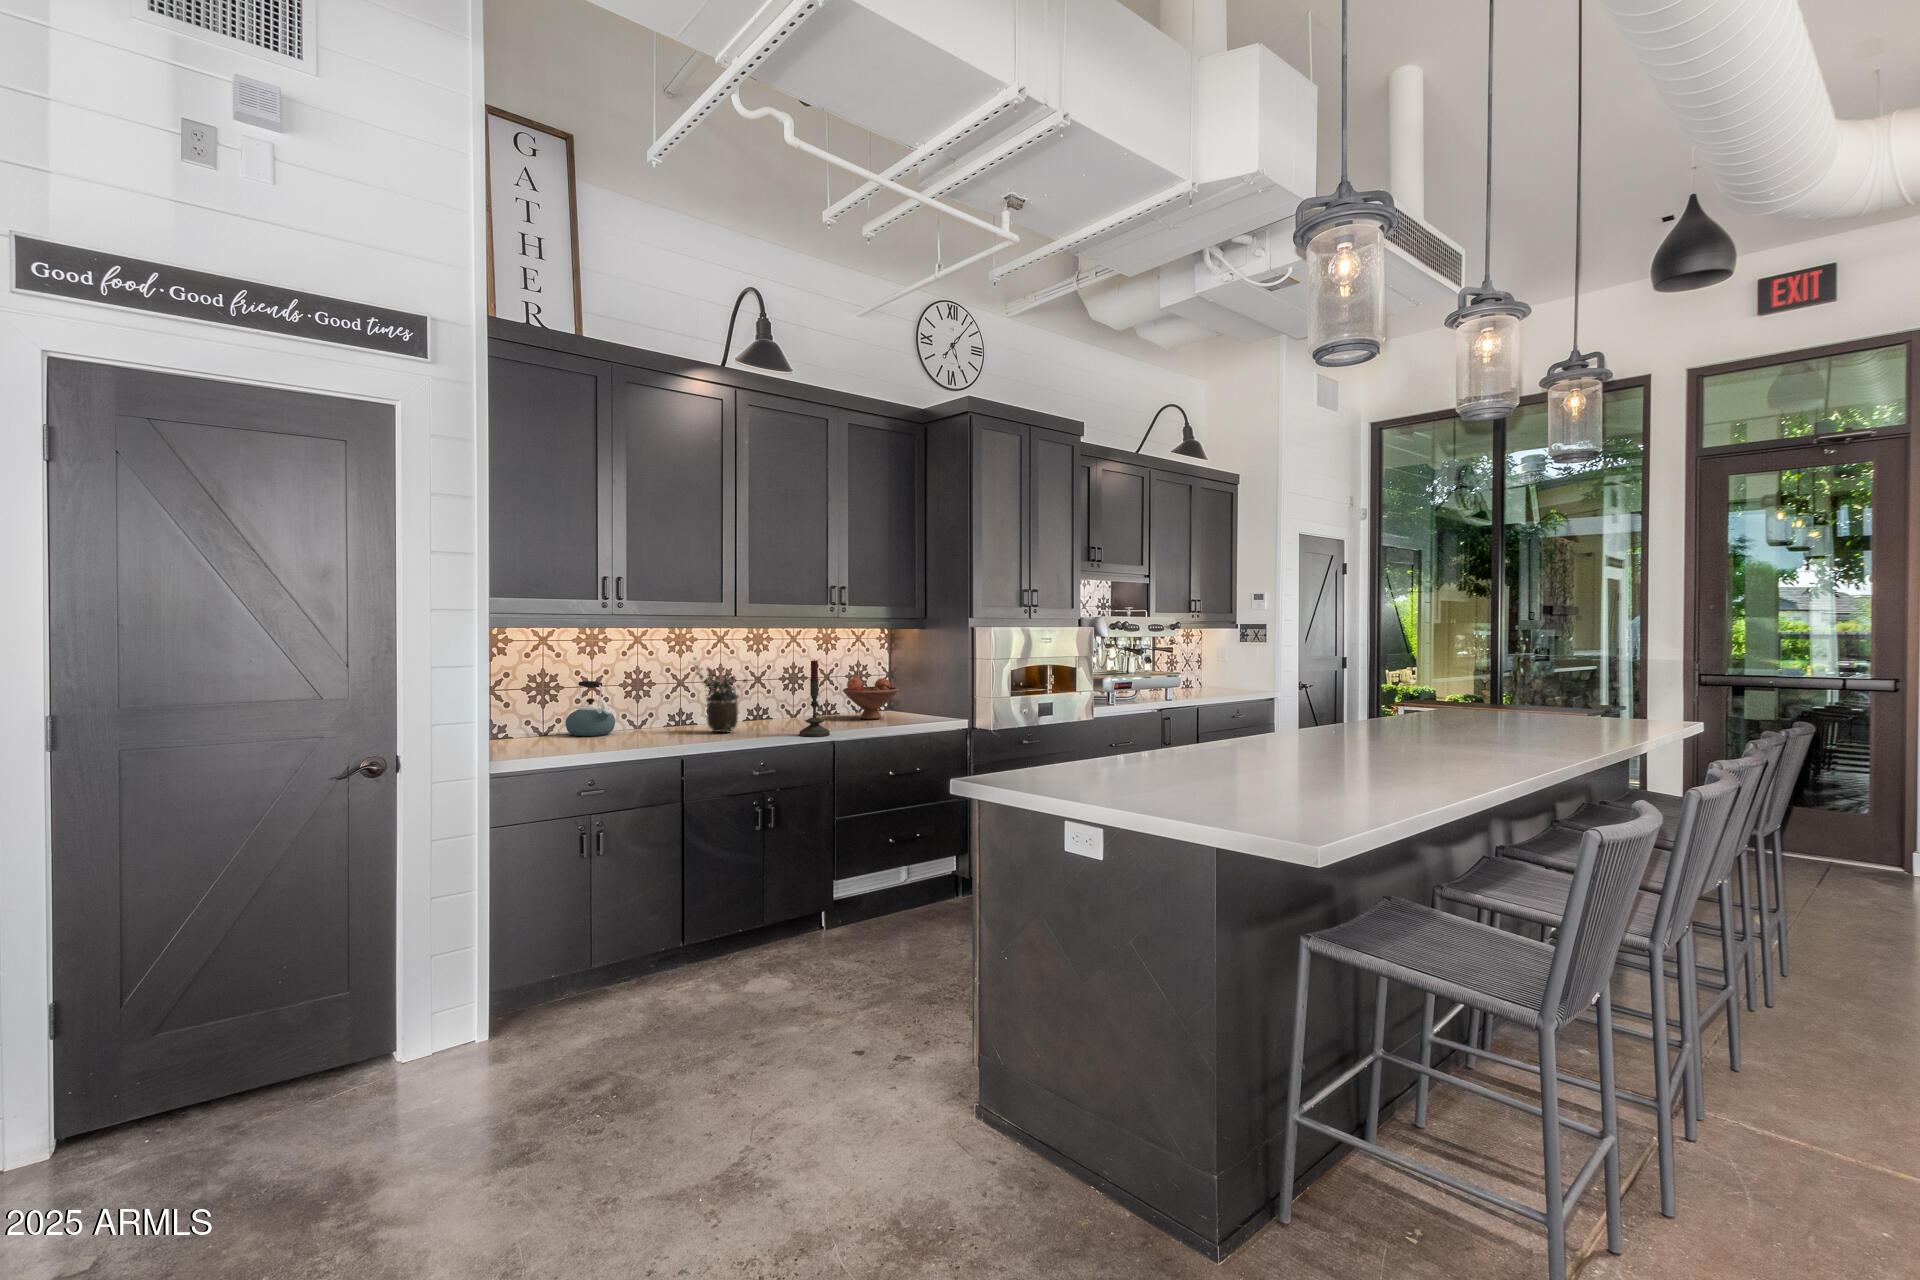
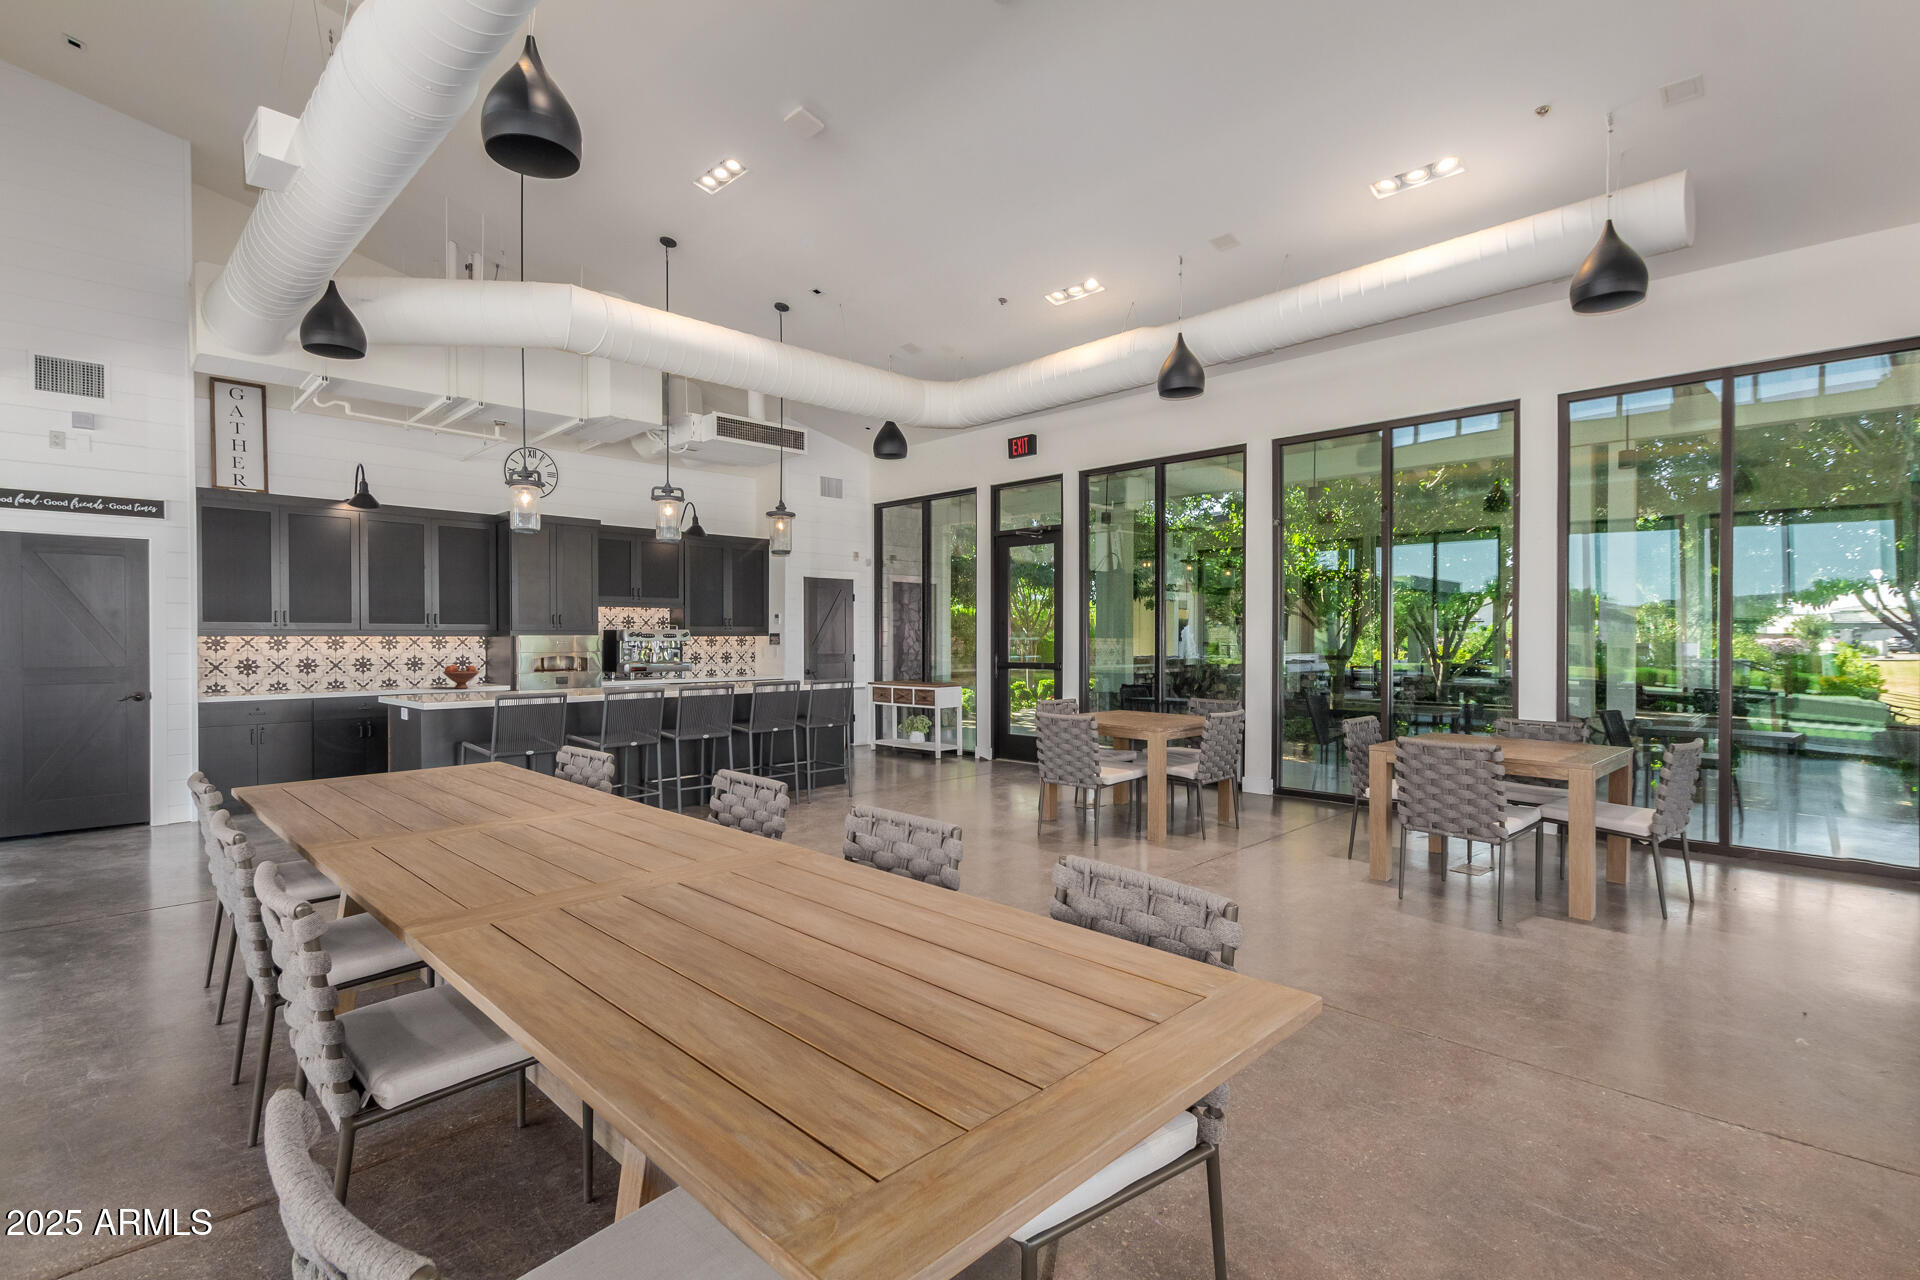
potted plant: present [694,658,747,732] -> none [335,652,367,693]
candle: present [800,660,830,737] -> none [392,654,410,695]
kettle: present [566,681,615,736] -> none [260,665,290,694]

